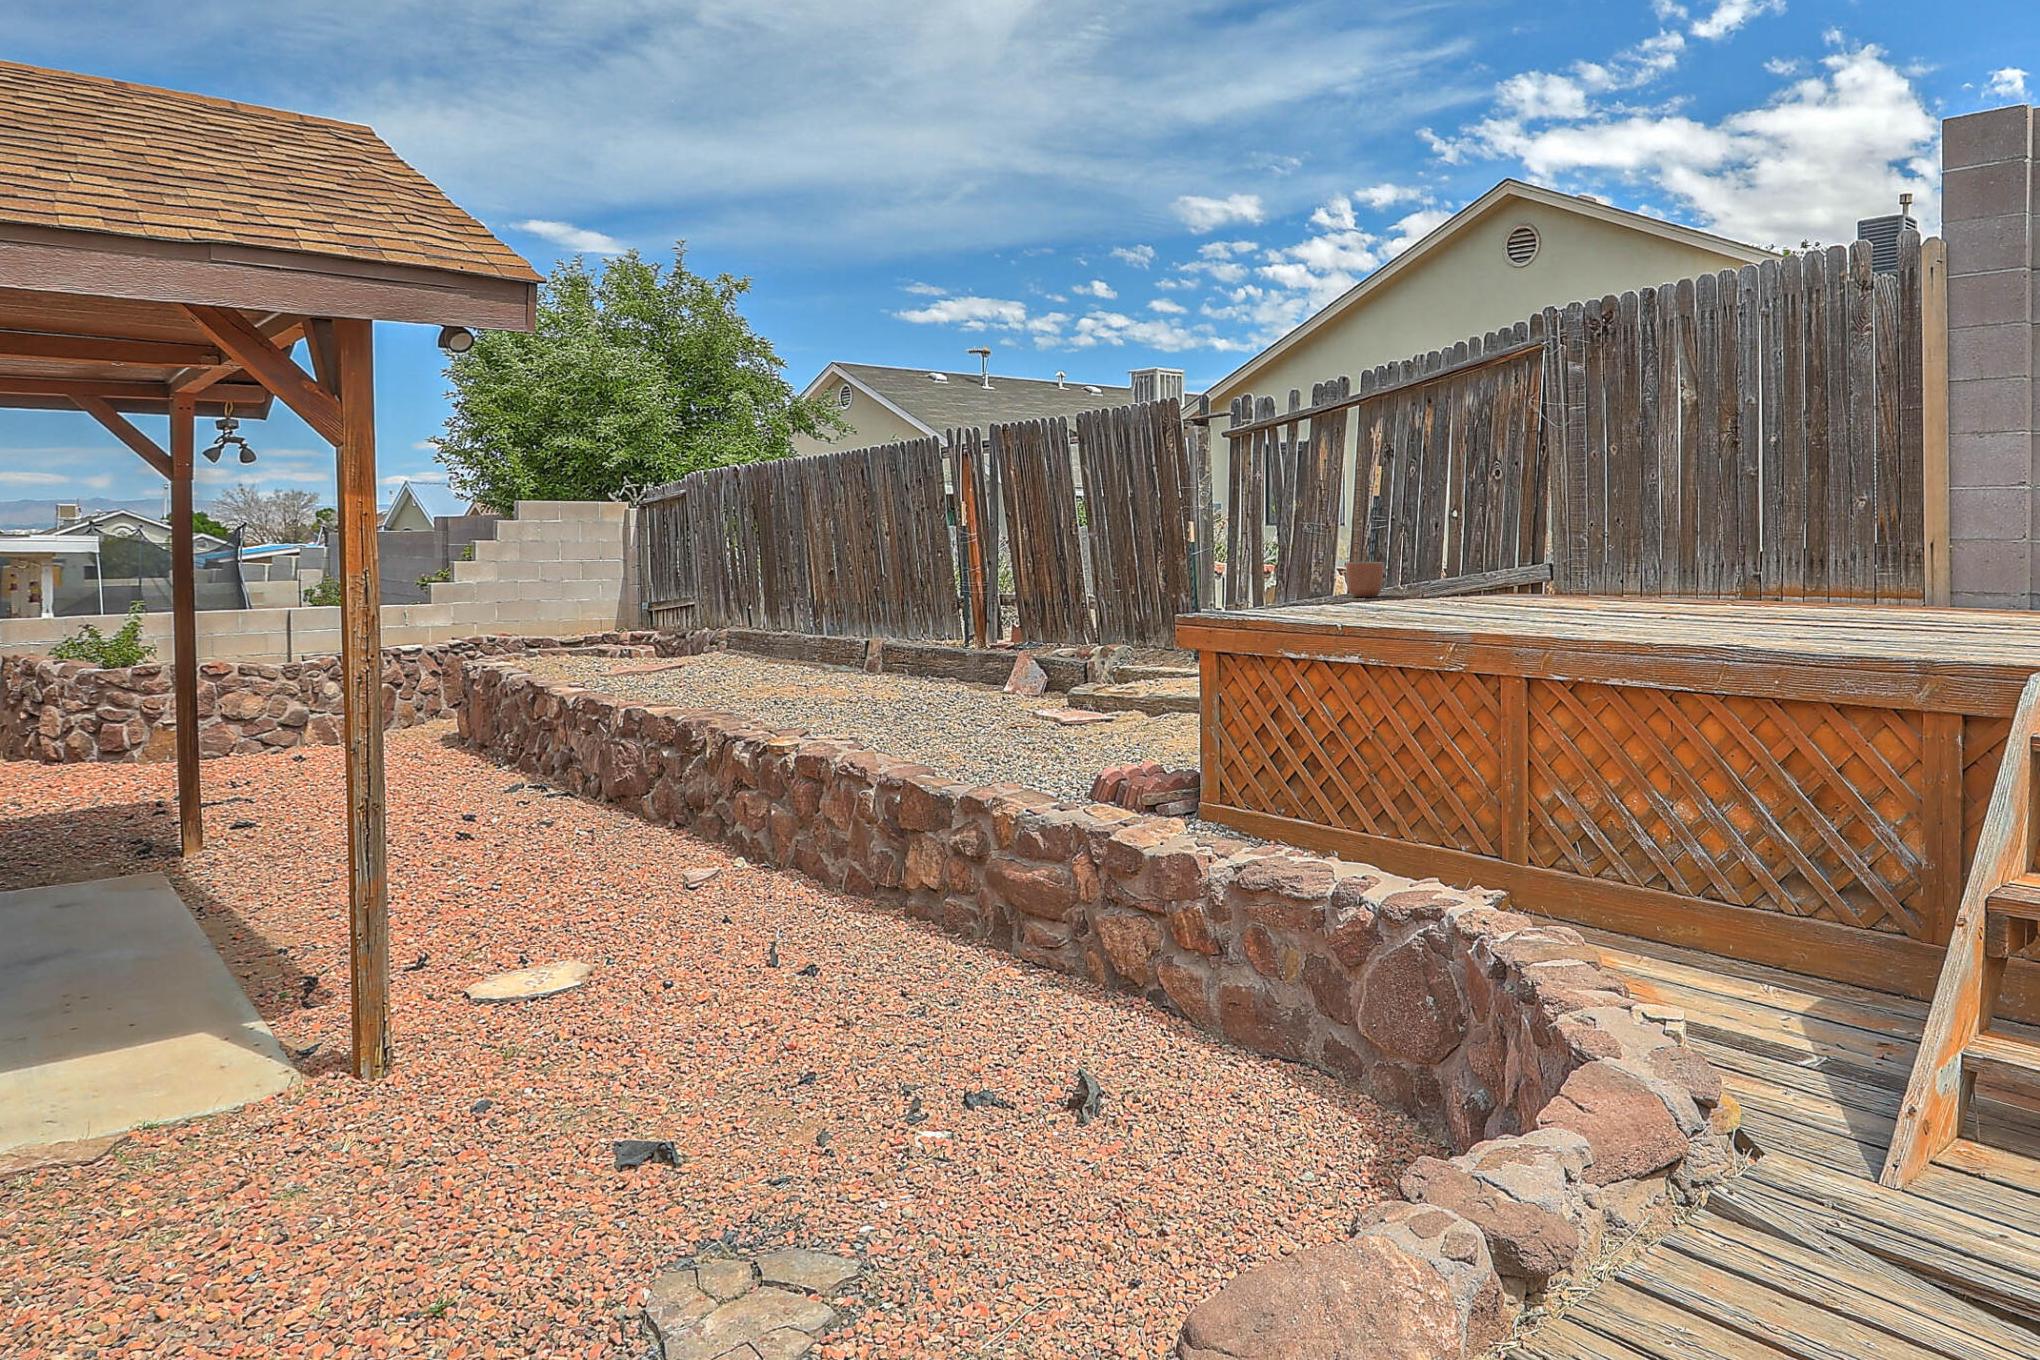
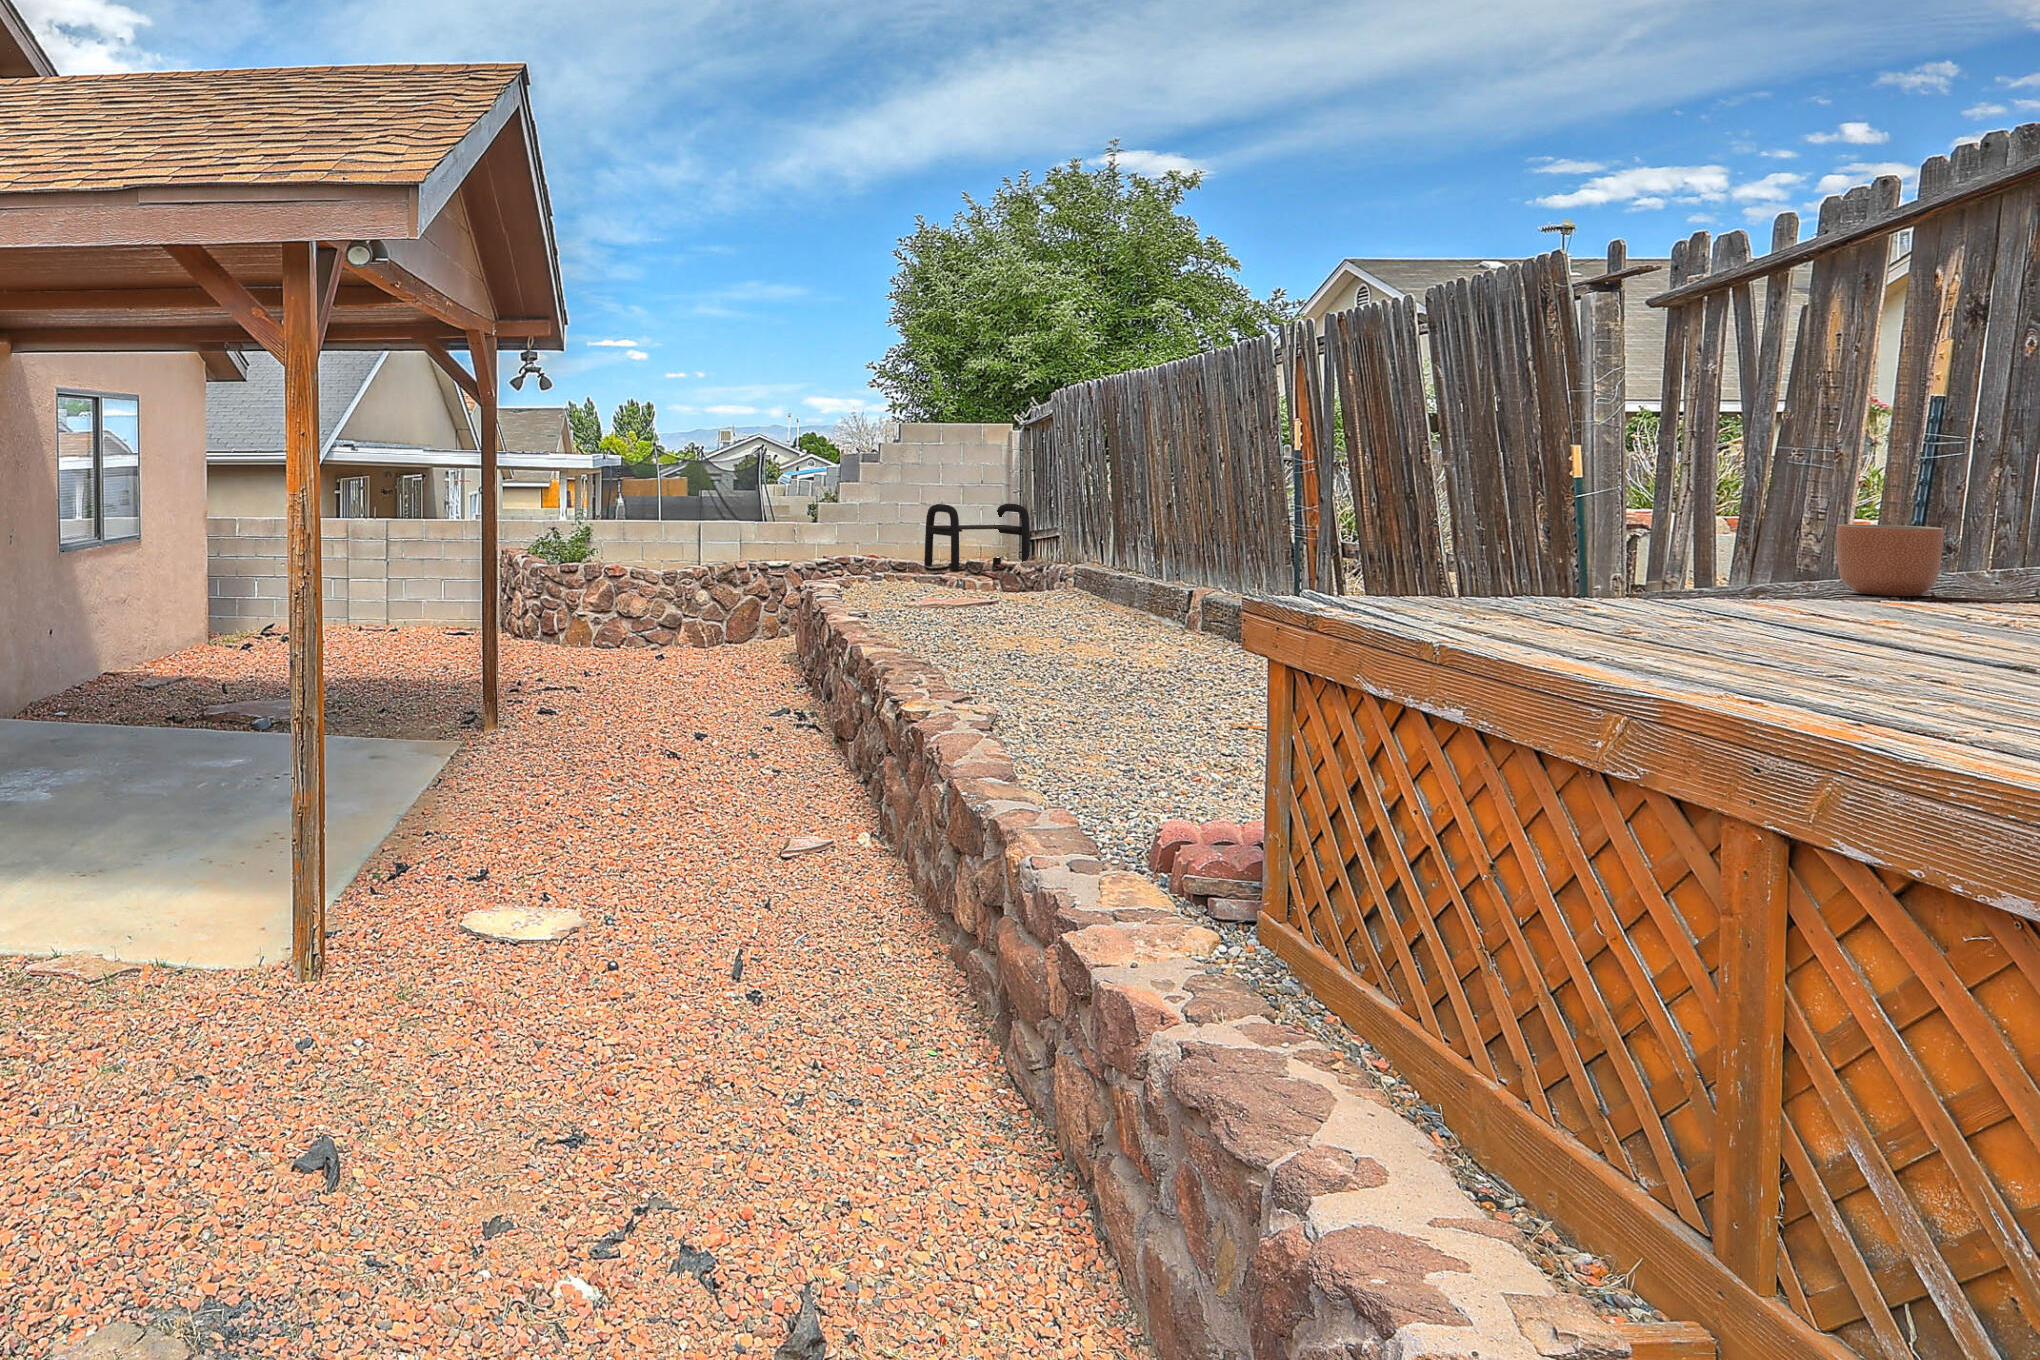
bench: none [542,572,648,640] -> present [924,504,1030,570]

